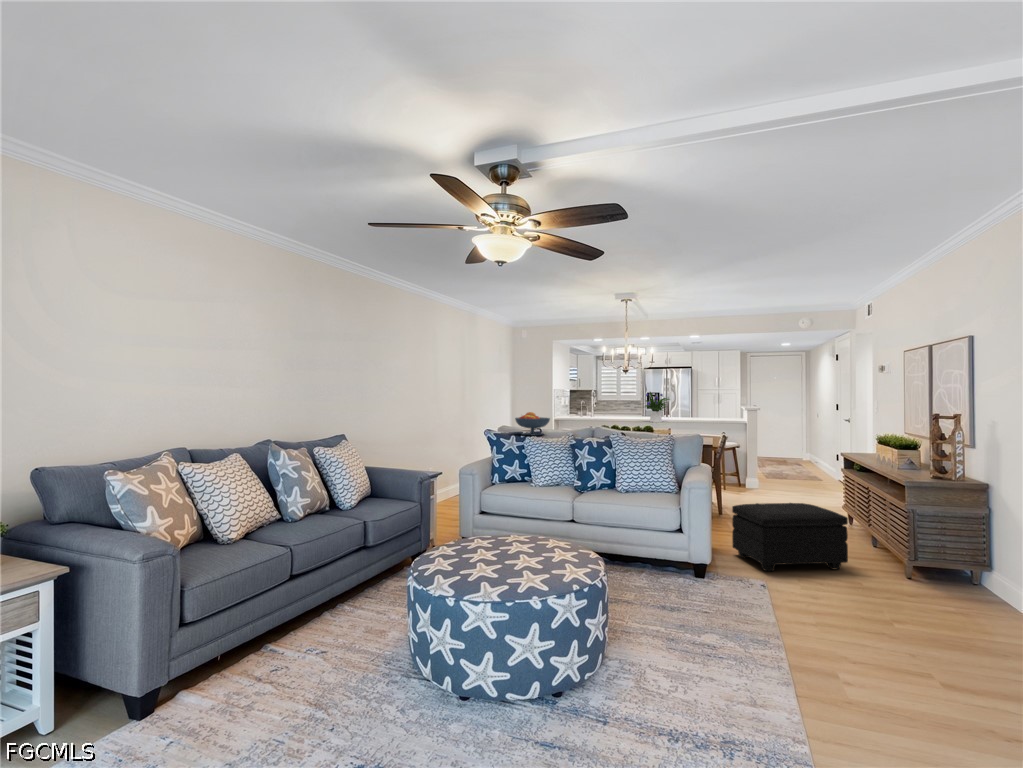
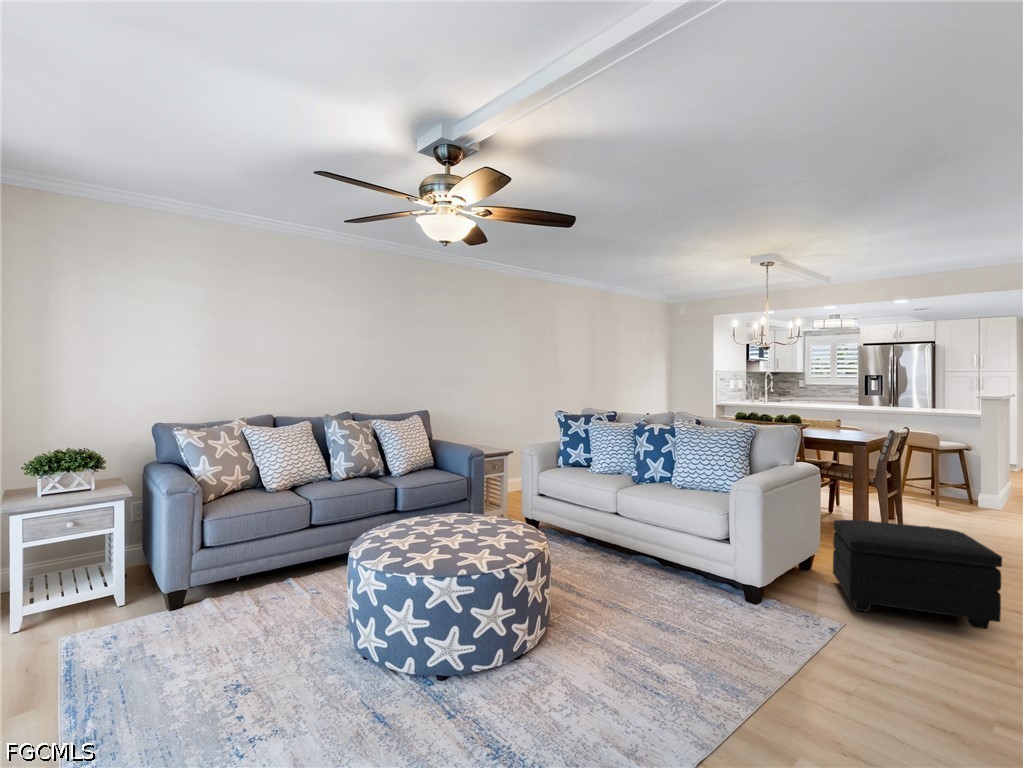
flower arrangement: present [645,392,669,422] -> none [804,375,844,413]
fruit bowl: present [515,412,550,435] -> none [593,395,631,420]

